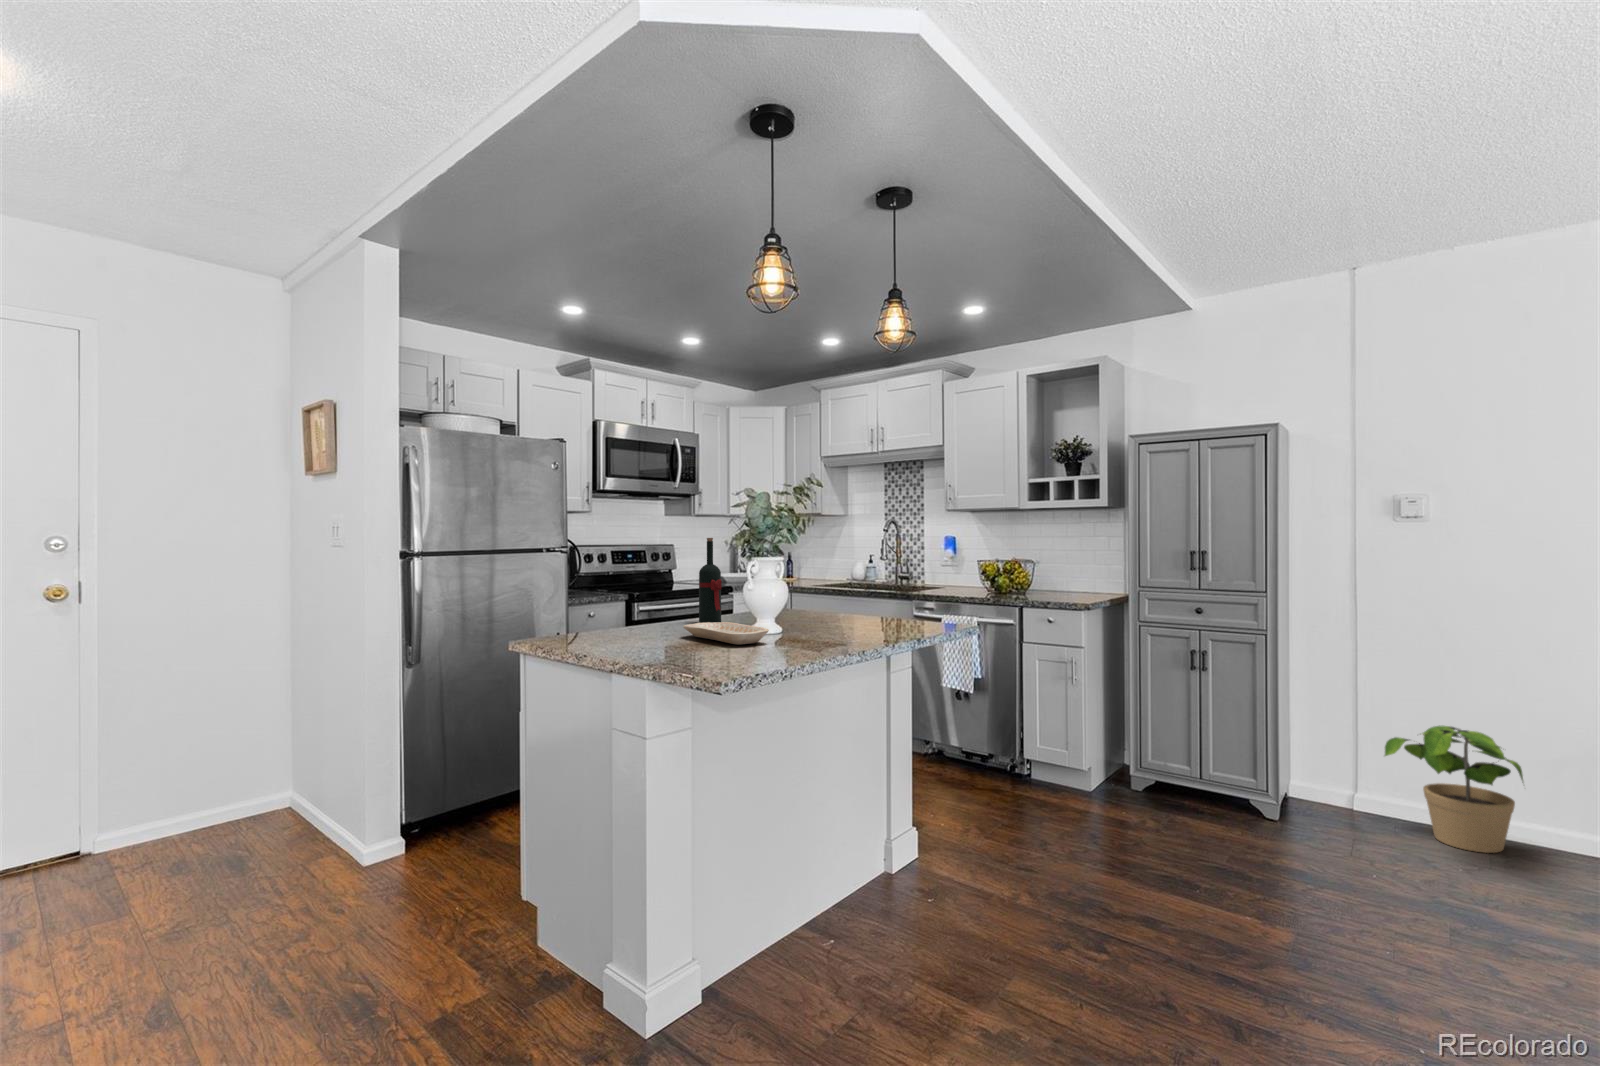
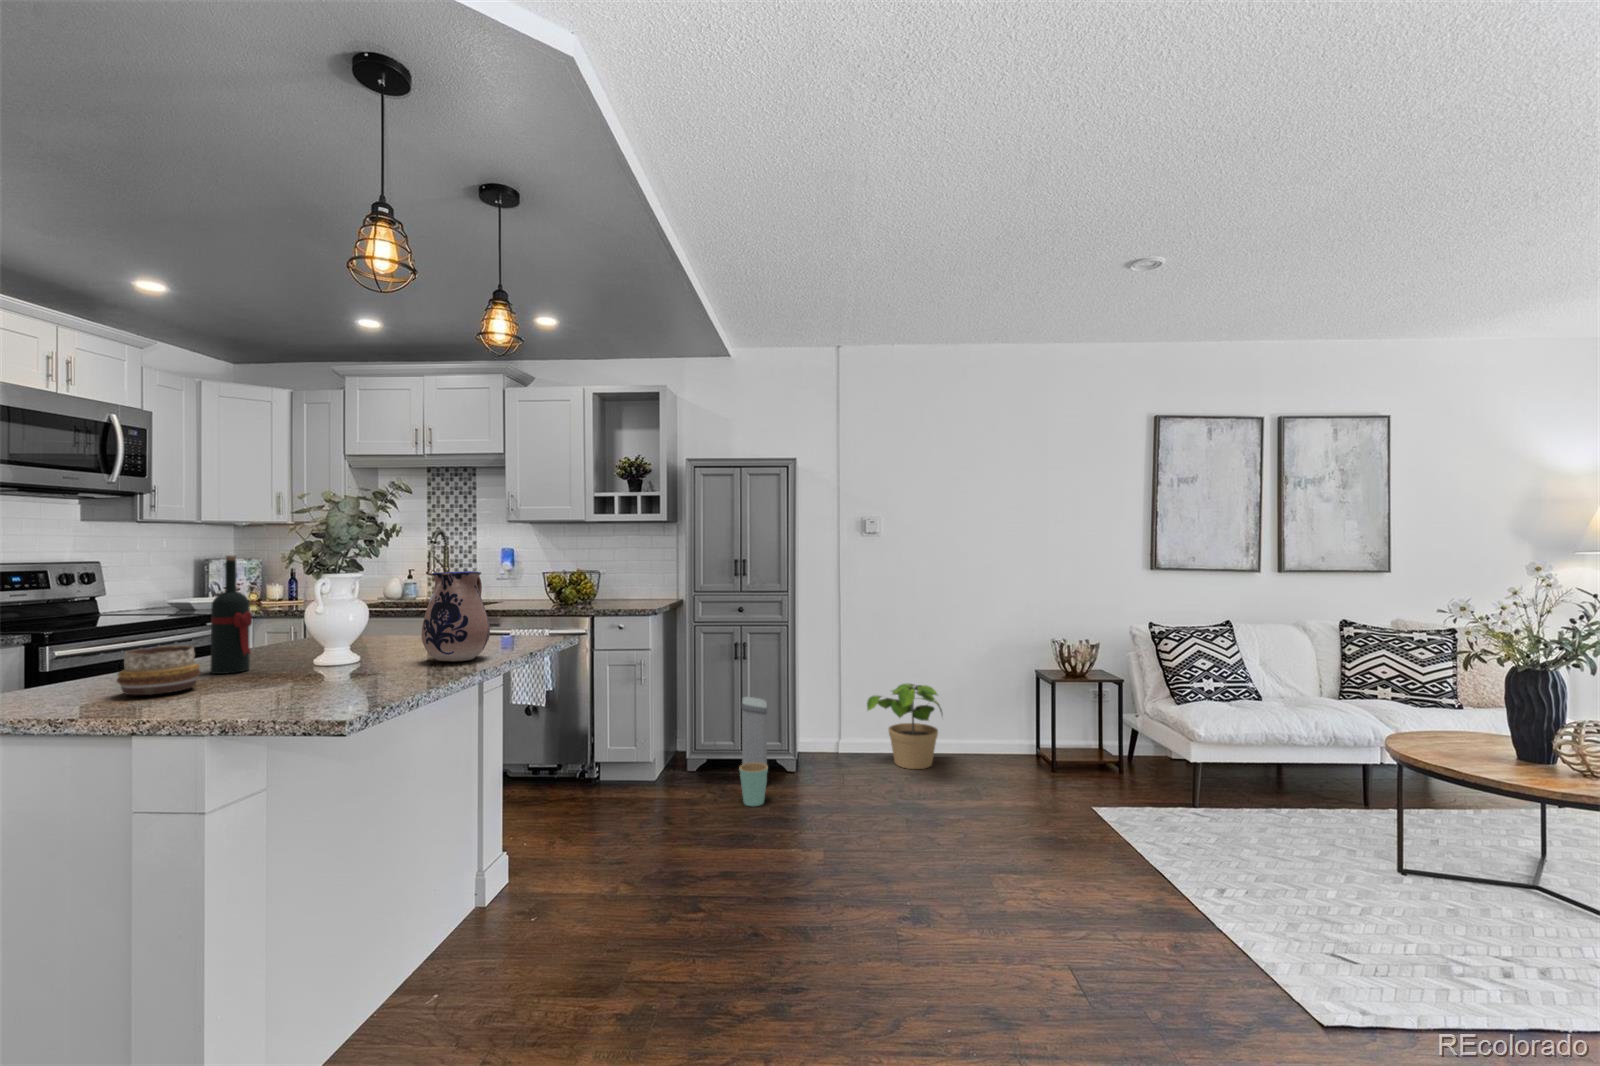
ceramic pitcher: none [828,553,881,629] -> present [422,571,490,662]
decorative bowl: none [645,600,688,631] -> present [117,646,201,695]
tray: present [683,622,769,645] -> none [202,671,359,703]
trash can: none [1178,712,1227,840] -> present [739,697,768,806]

